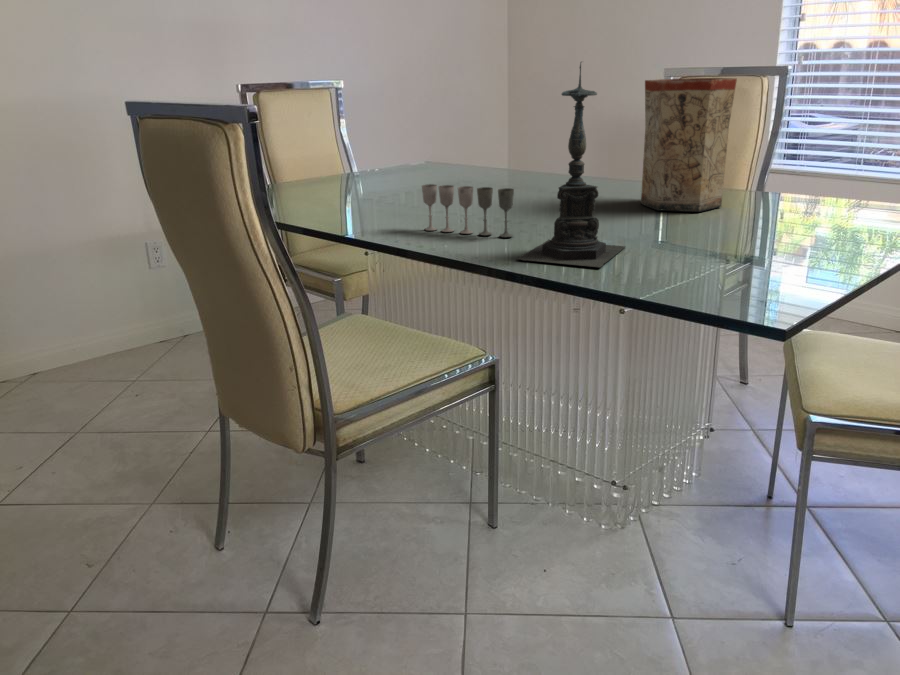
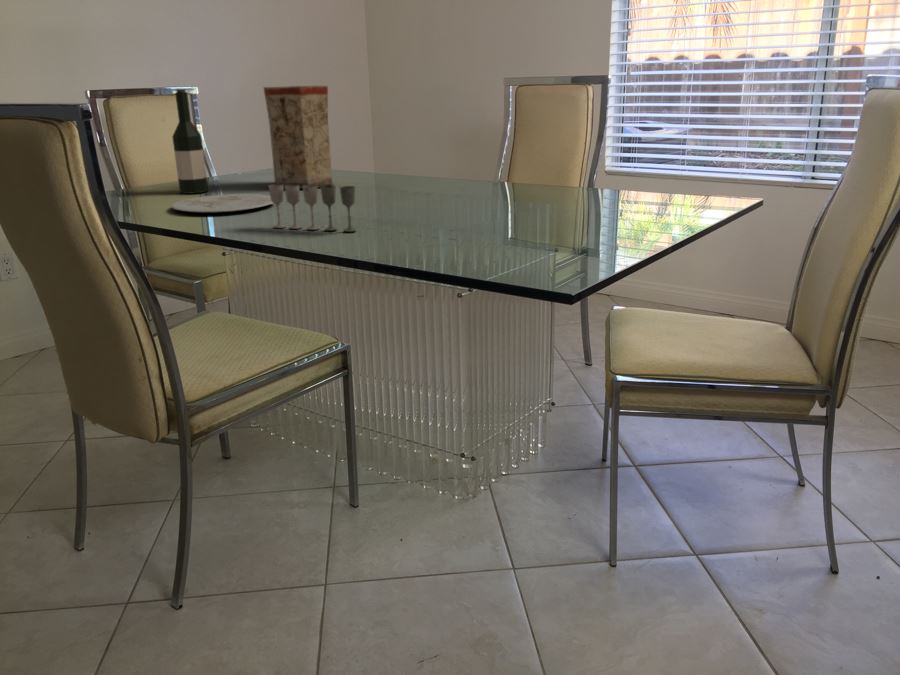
candle holder: present [517,62,625,267] -> none [356,68,458,254]
vase: present [641,78,737,212] -> present [264,86,332,189]
wine bottle: none [321,83,353,189] -> present [173,89,208,194]
plate: none [319,191,425,211] -> present [172,194,273,213]

